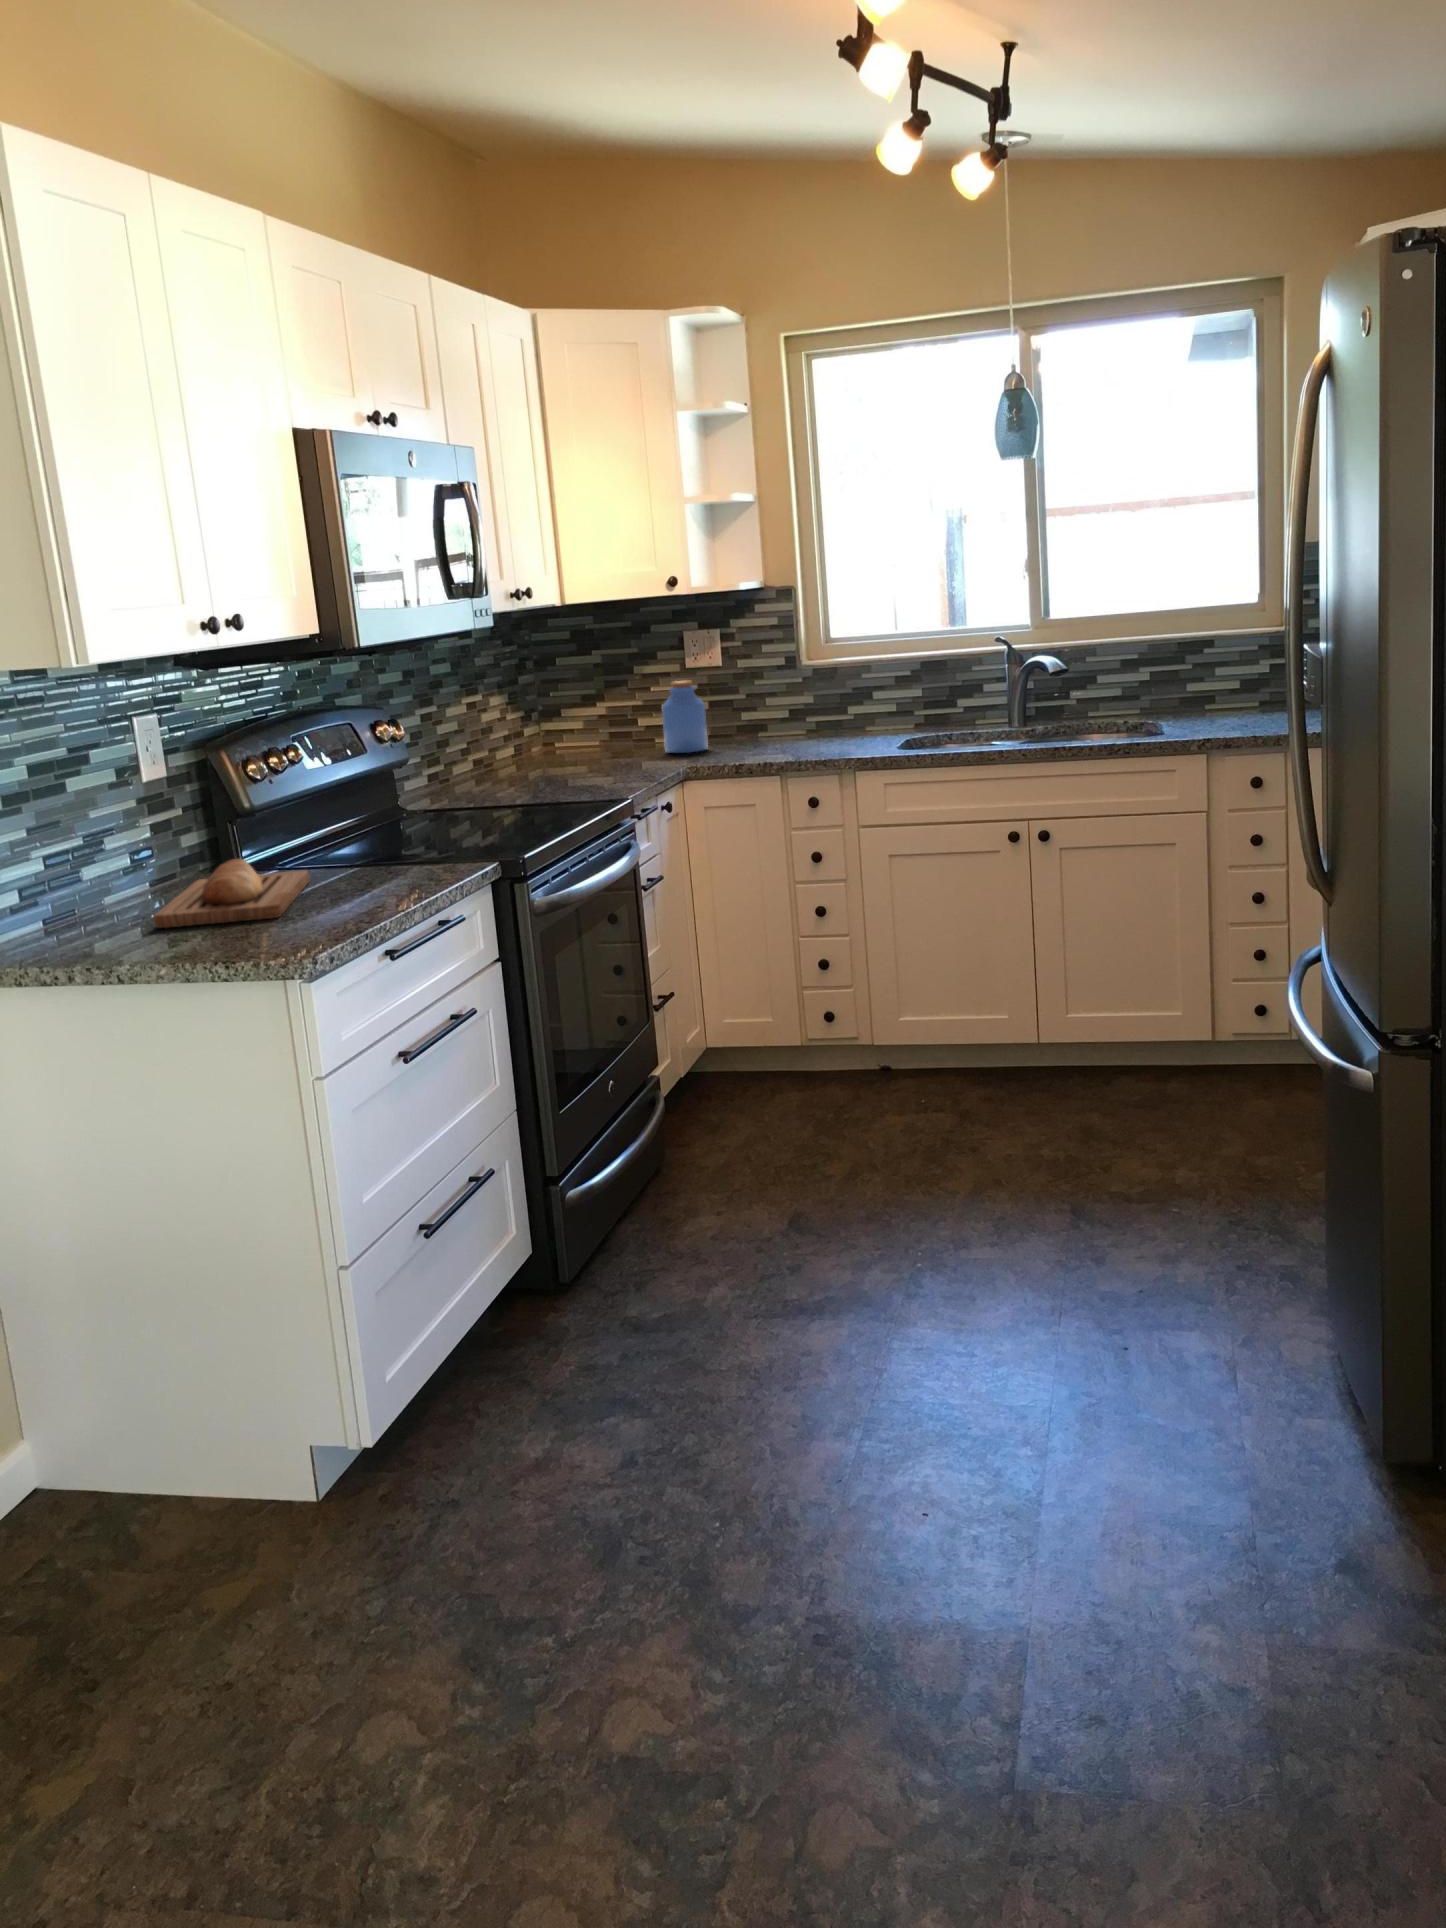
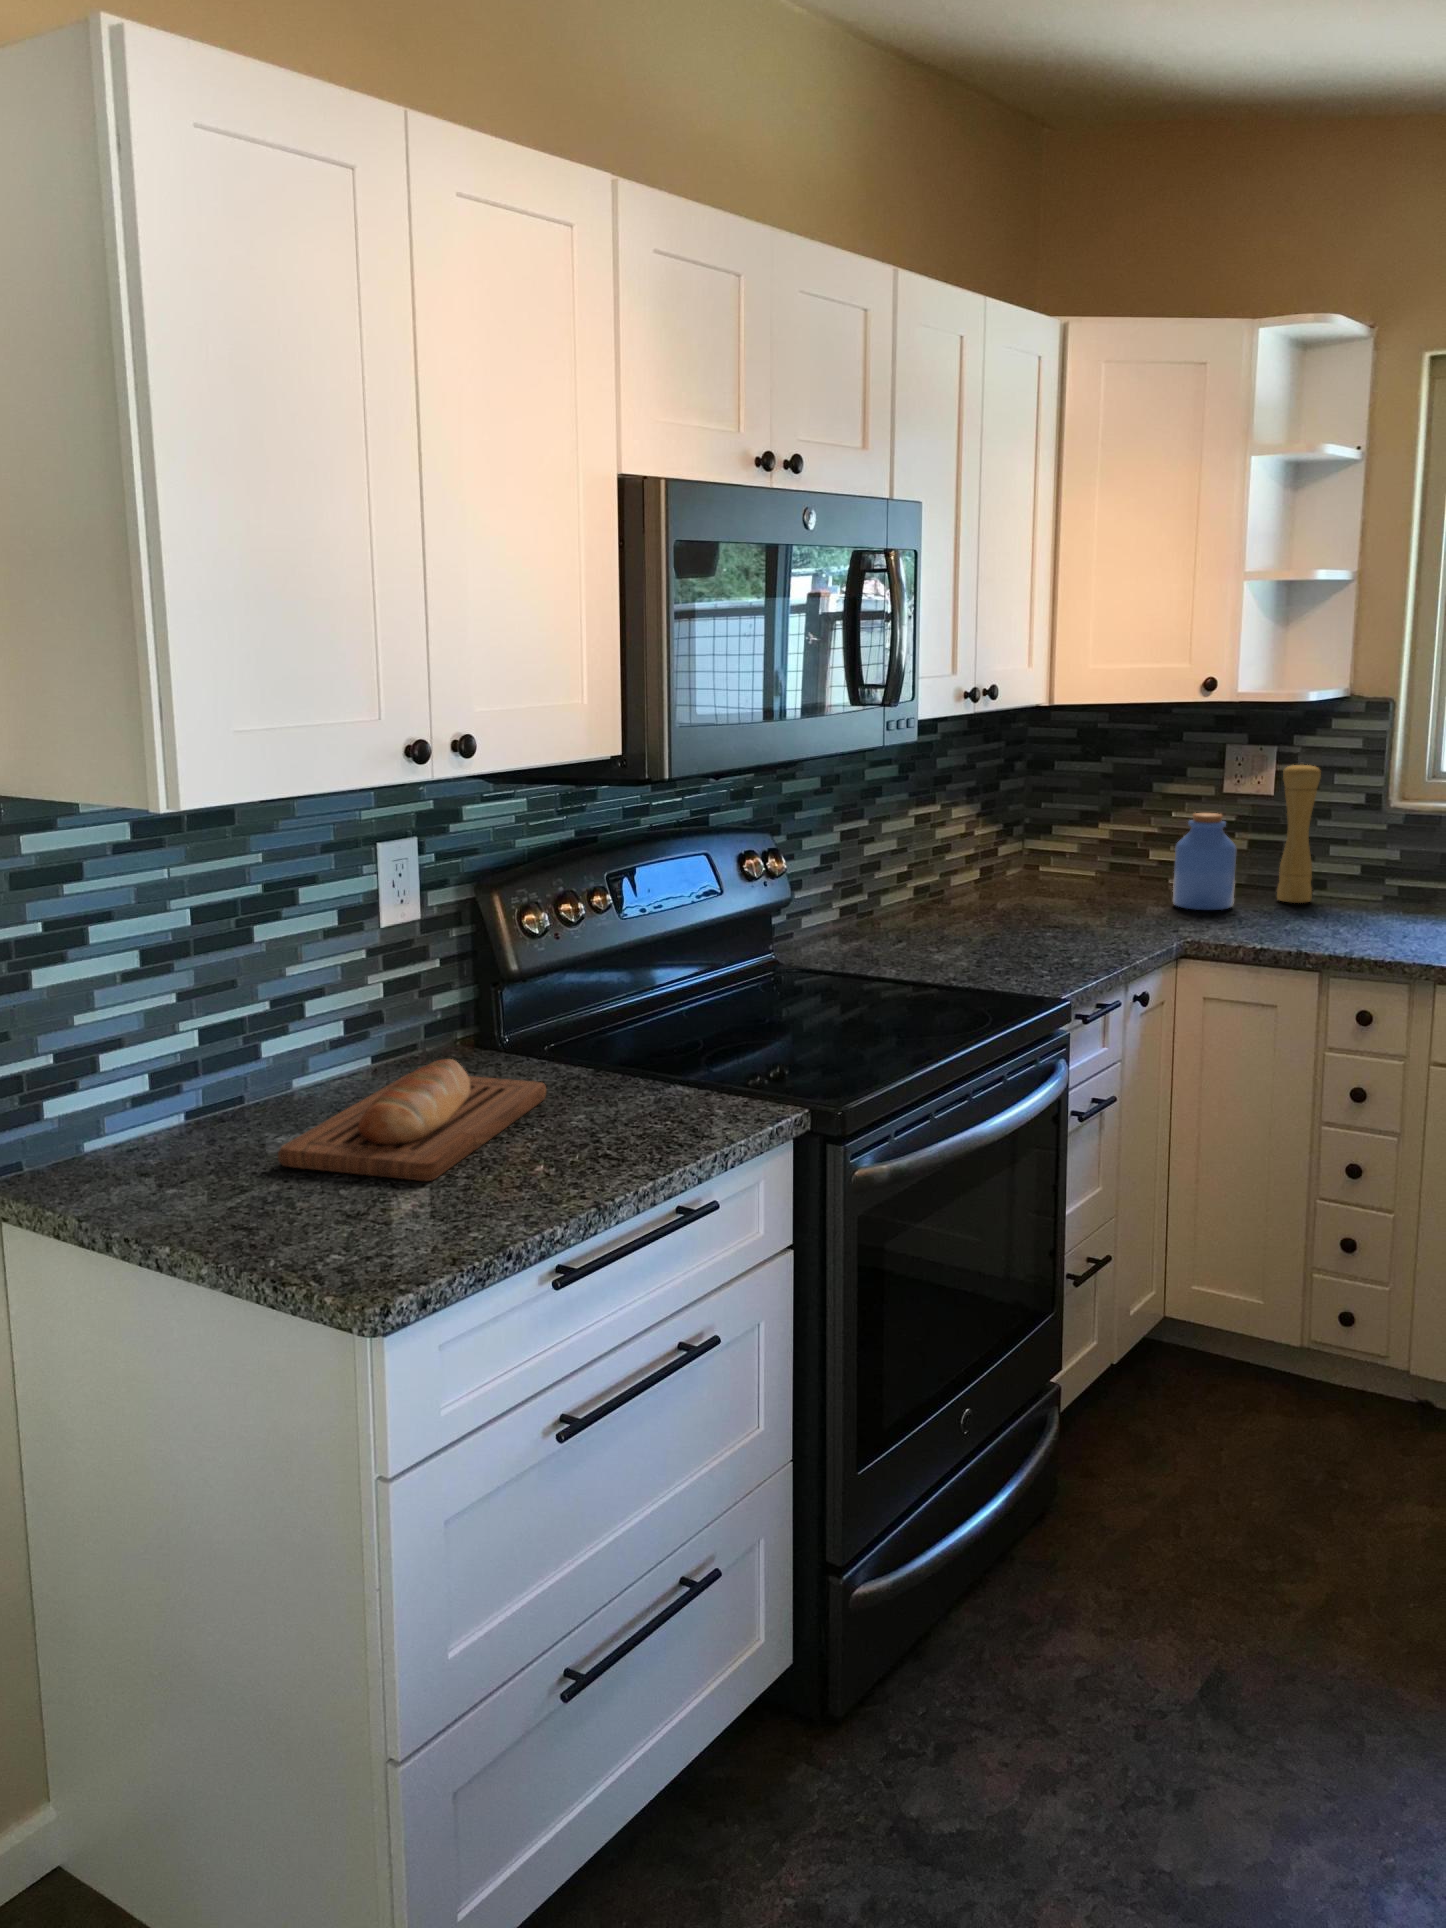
pepper mill: none [728,639,759,742] -> present [1277,763,1321,903]

